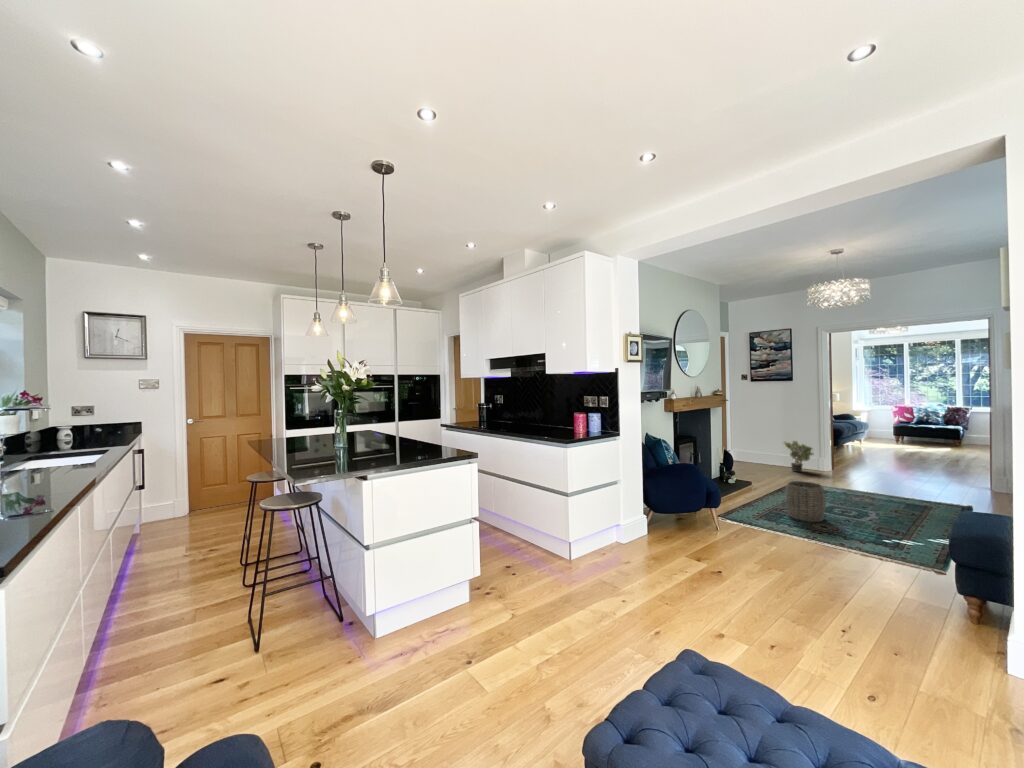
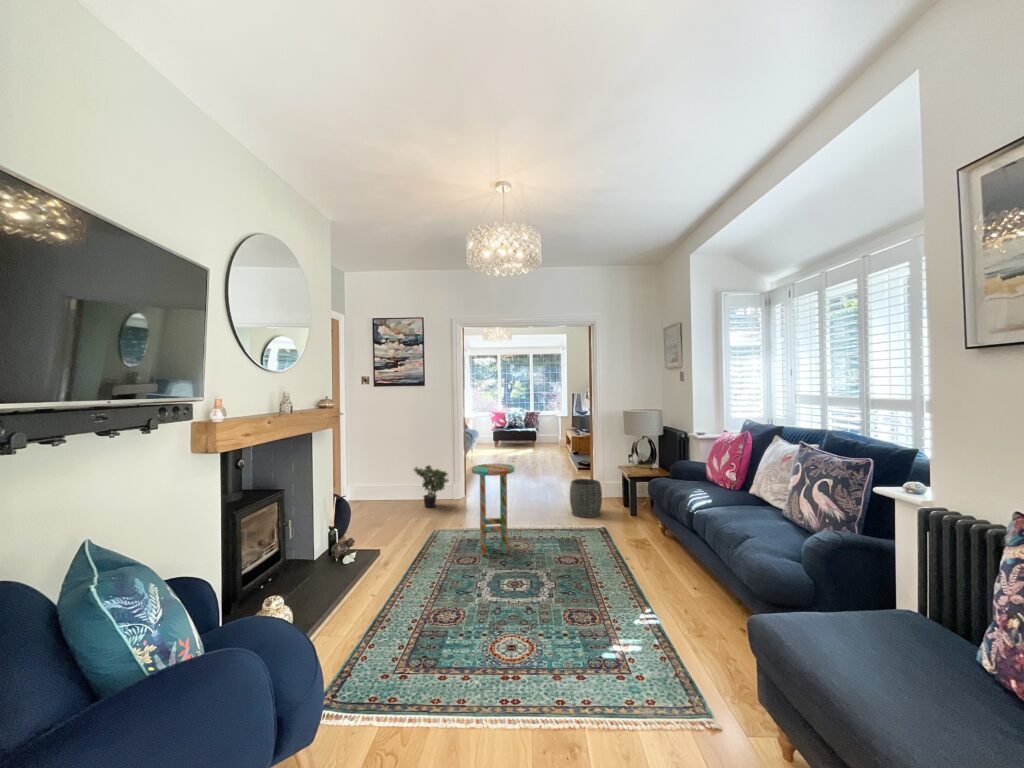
side table: none [820,438,858,501] -> present [472,464,514,555]
woven basket: present [786,481,826,522] -> present [570,479,602,518]

